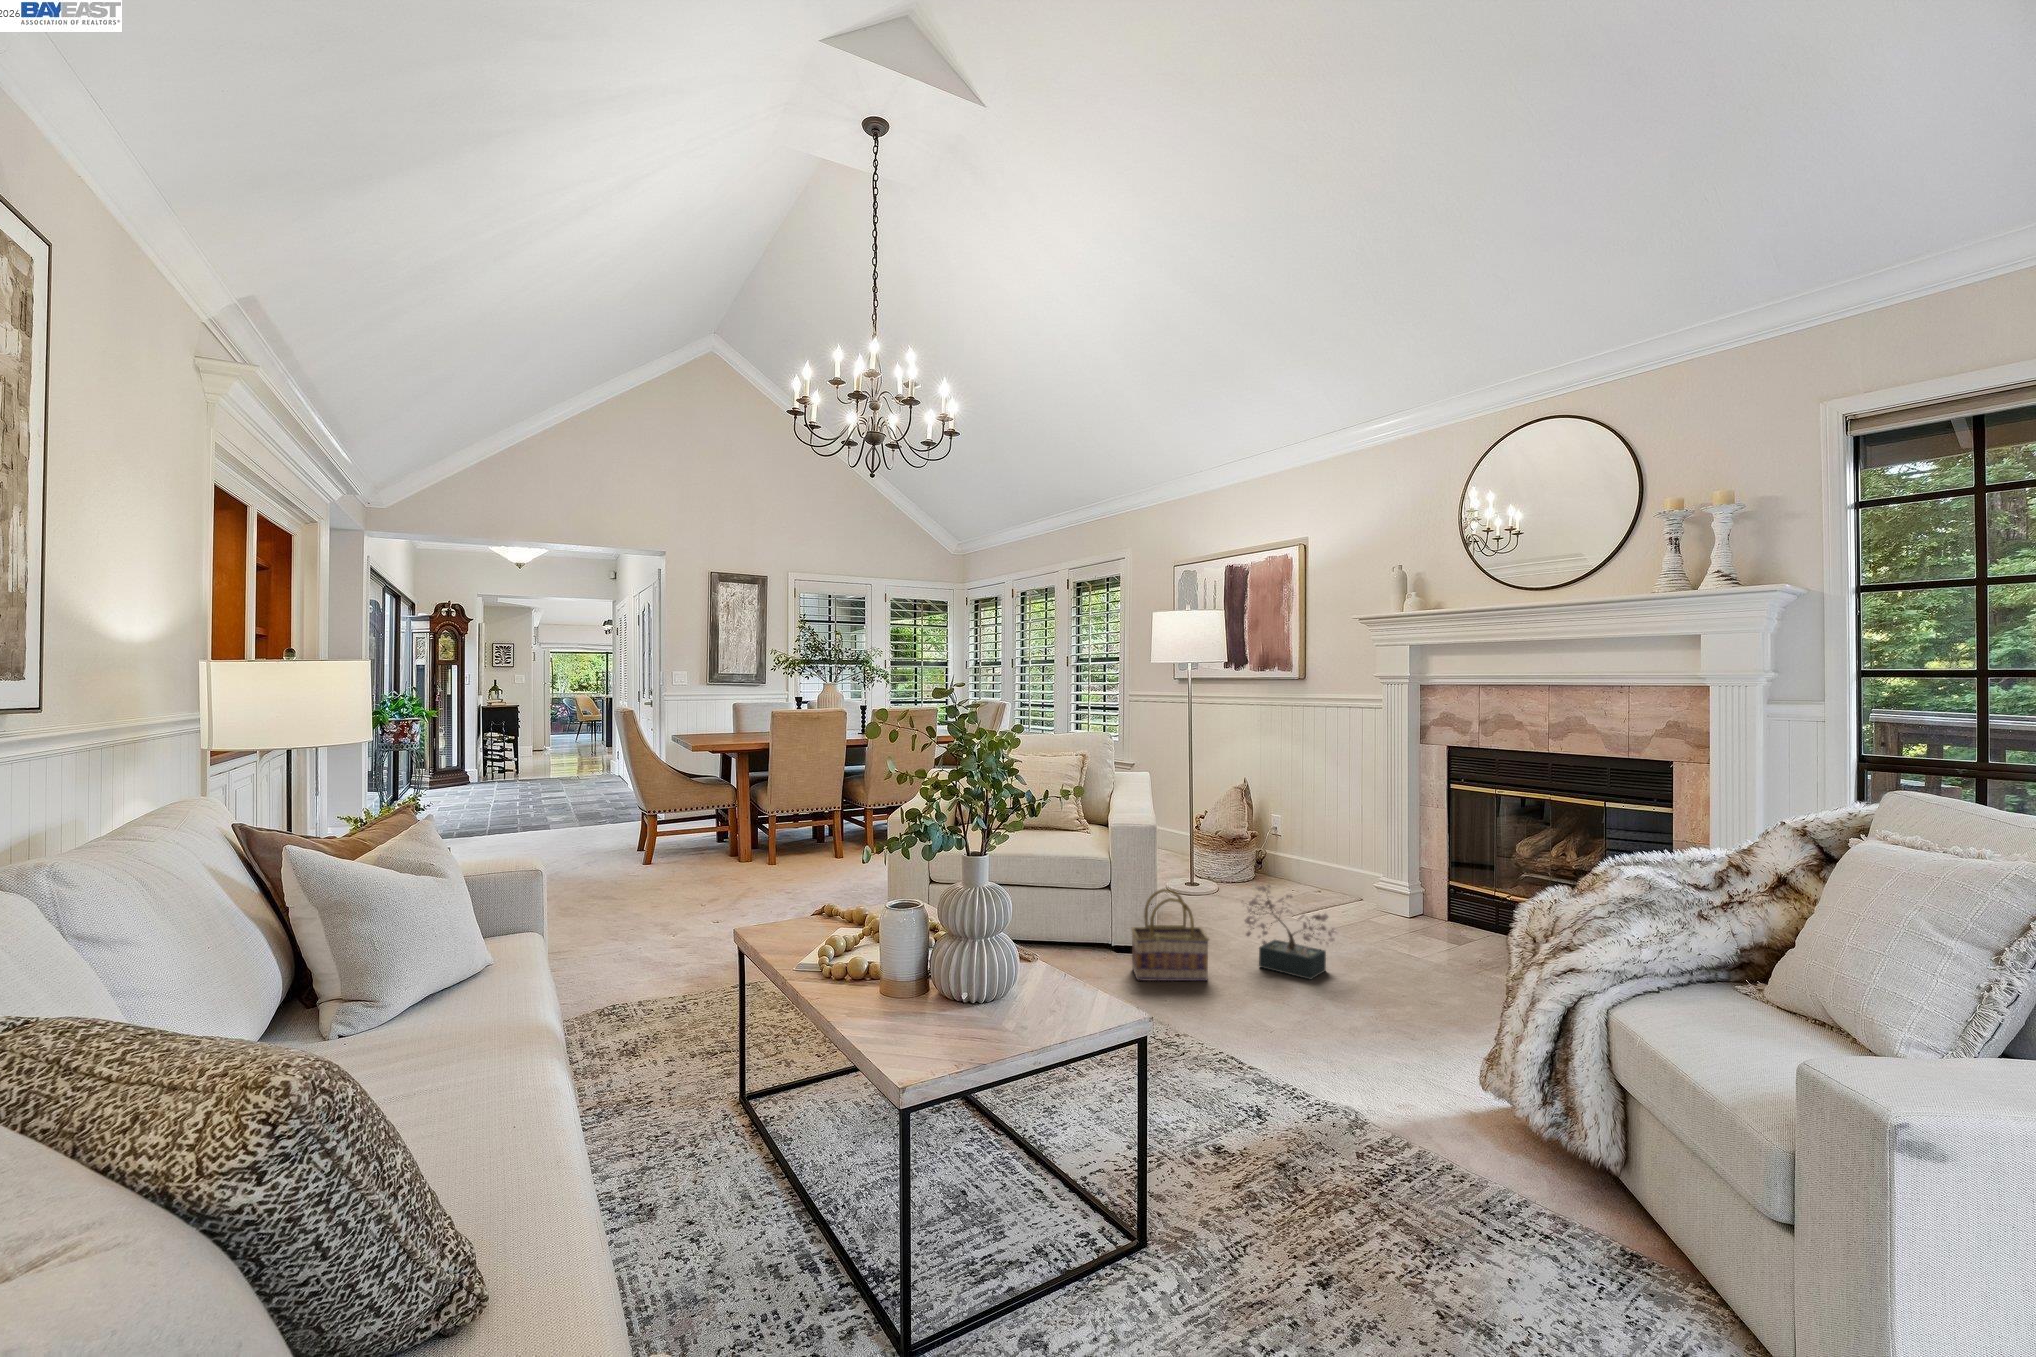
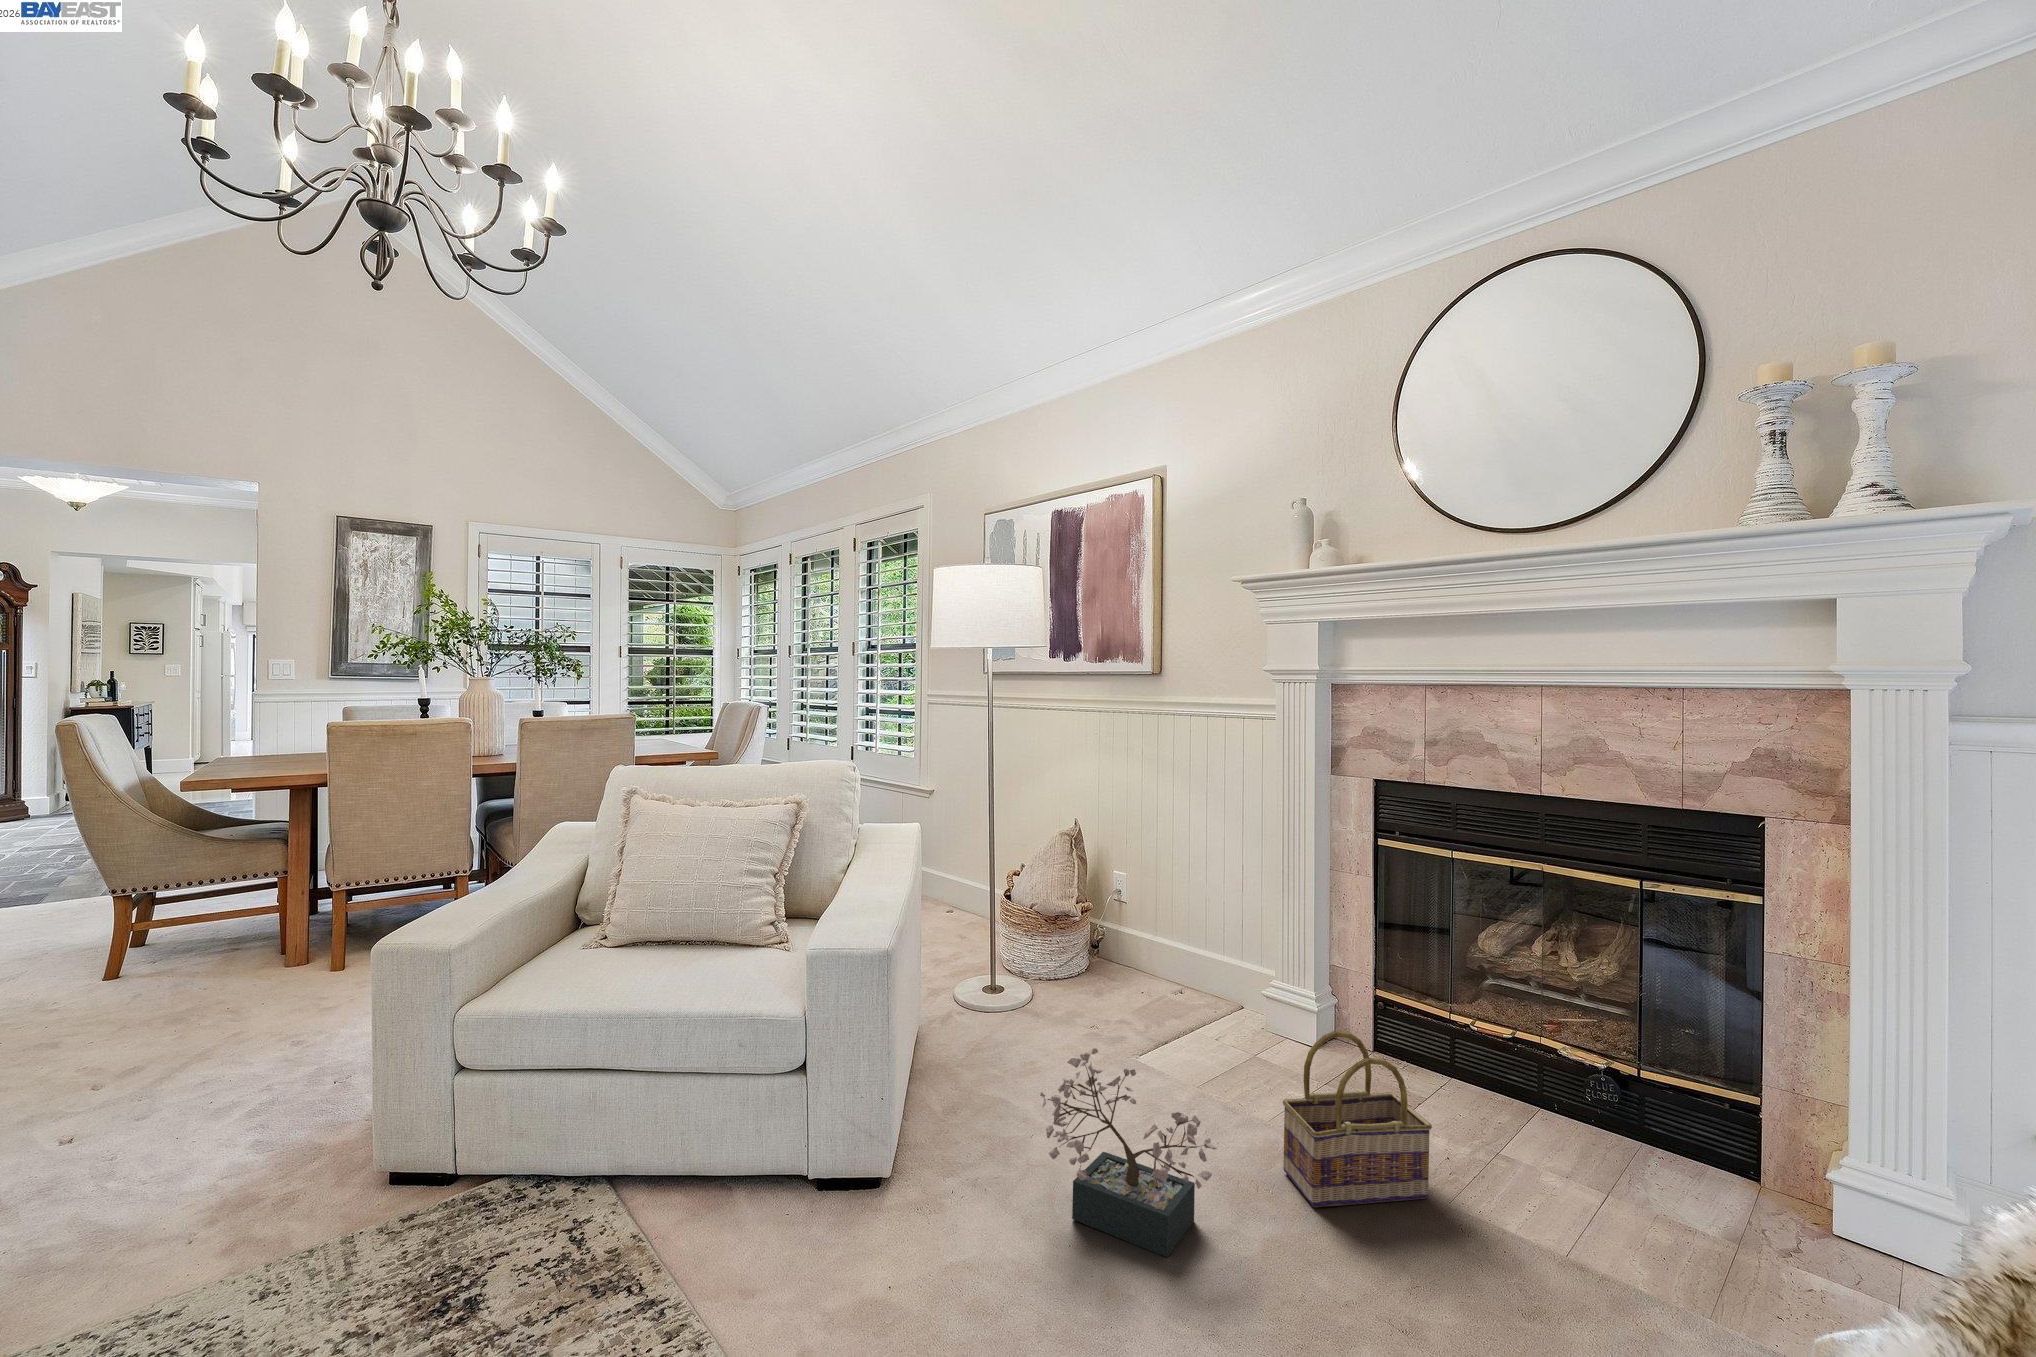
basket: present [1132,889,1209,981] -> present [1283,1031,1432,1207]

